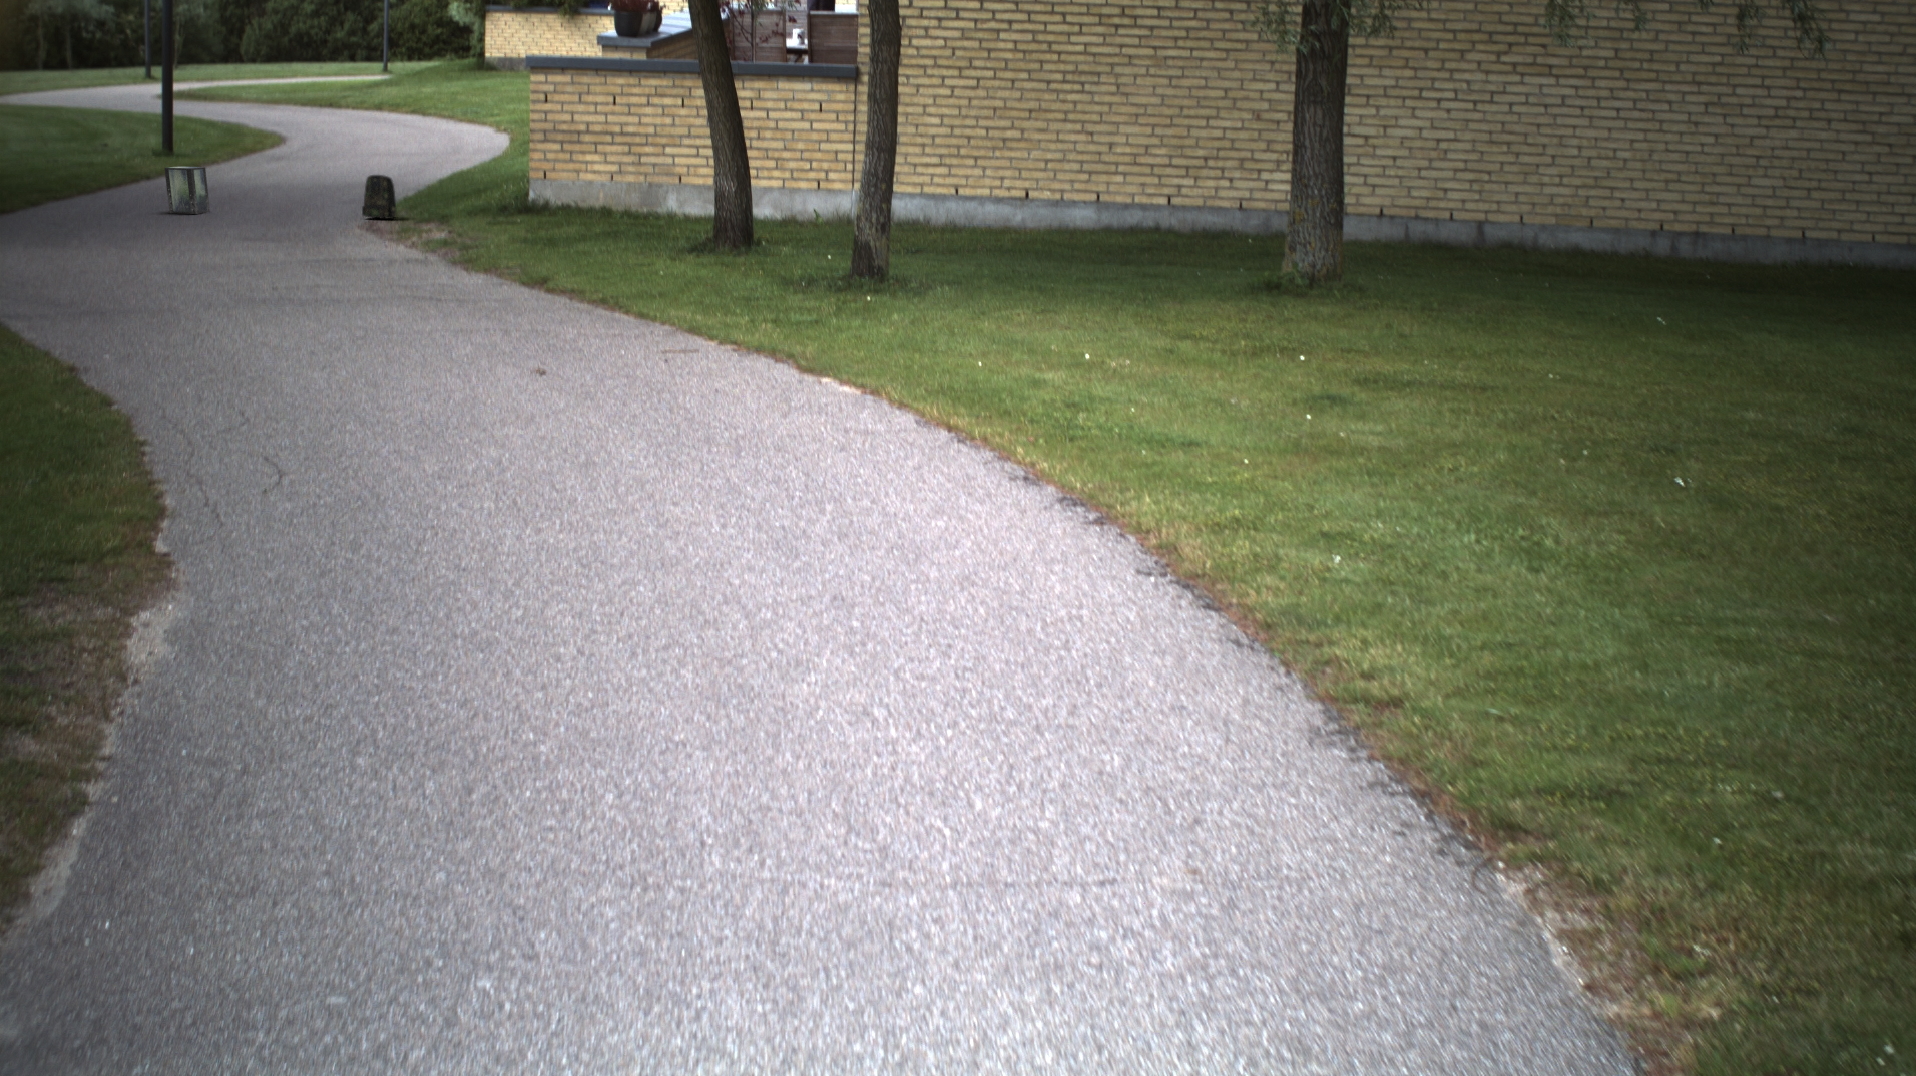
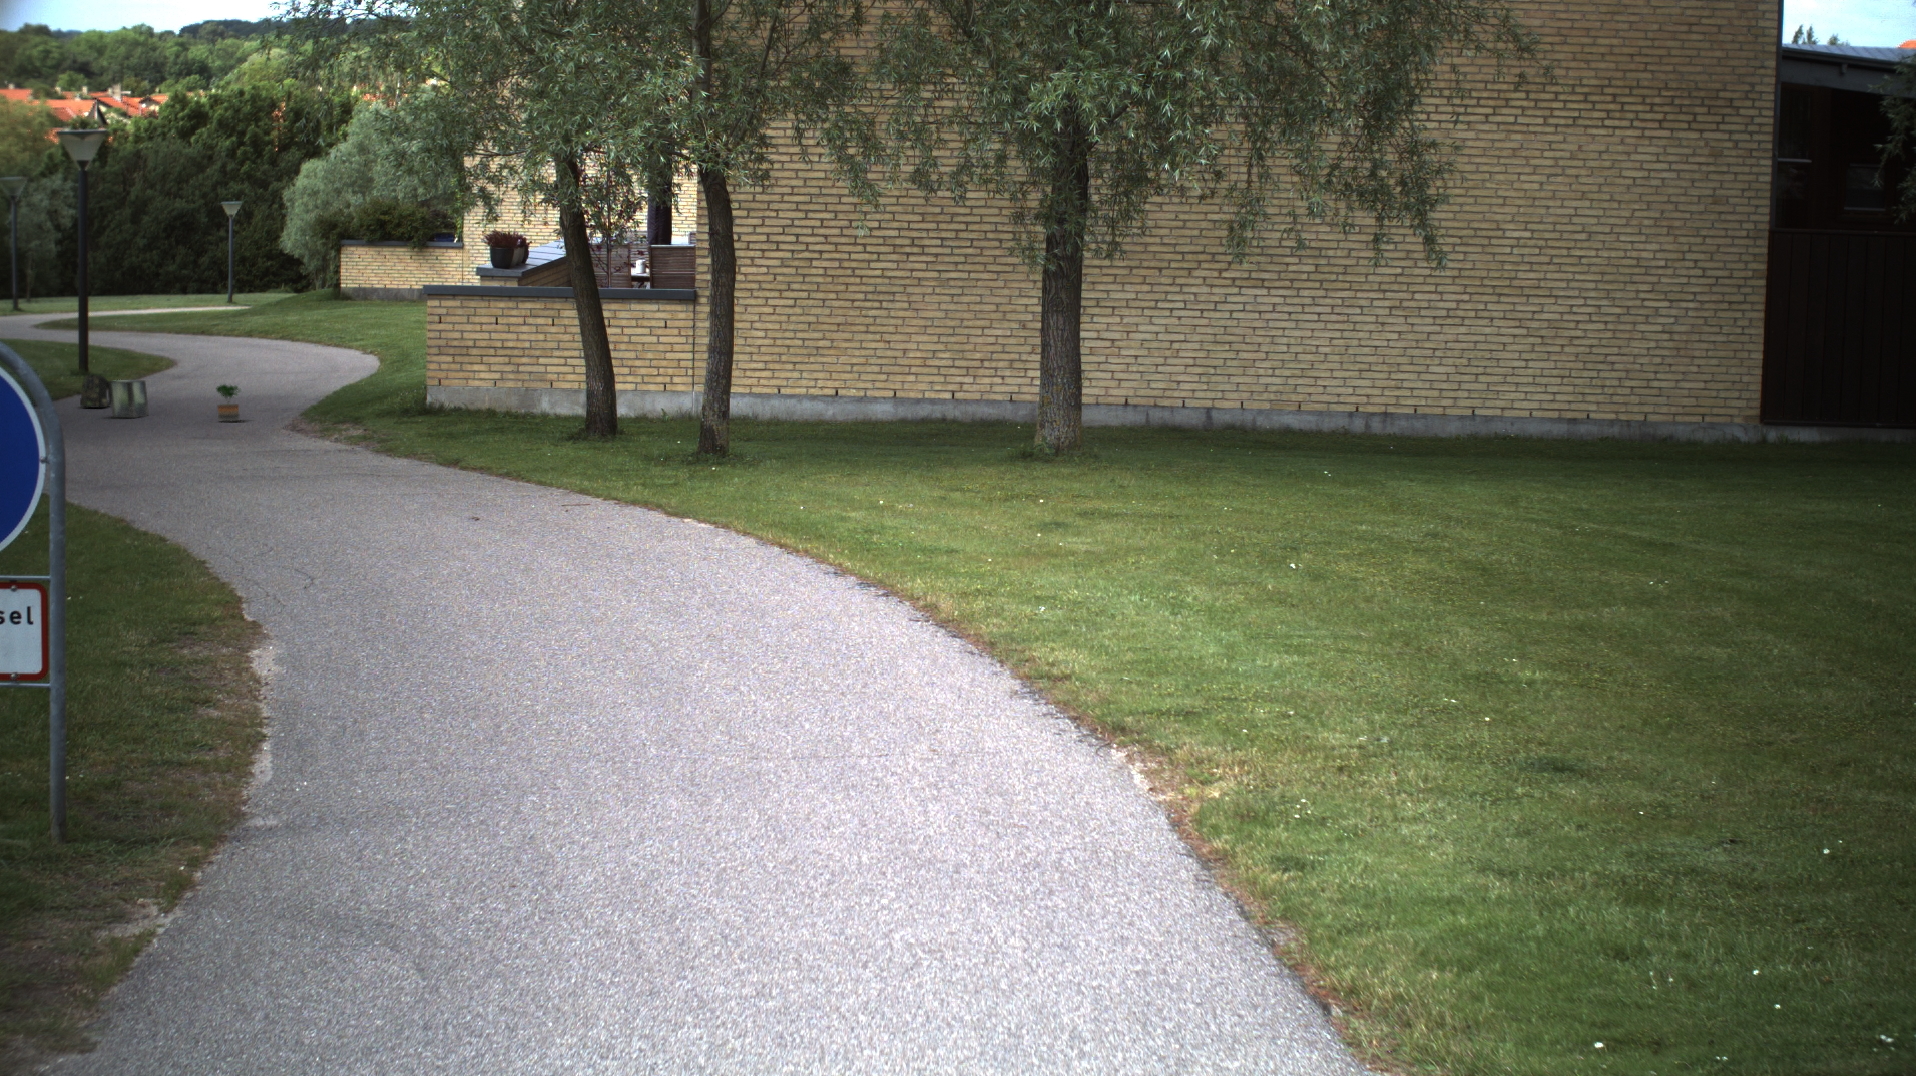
potted tree: none [299,174,331,220] -> present [216,385,240,421]
backpack: present [362,175,396,219] -> present [80,375,111,408]

